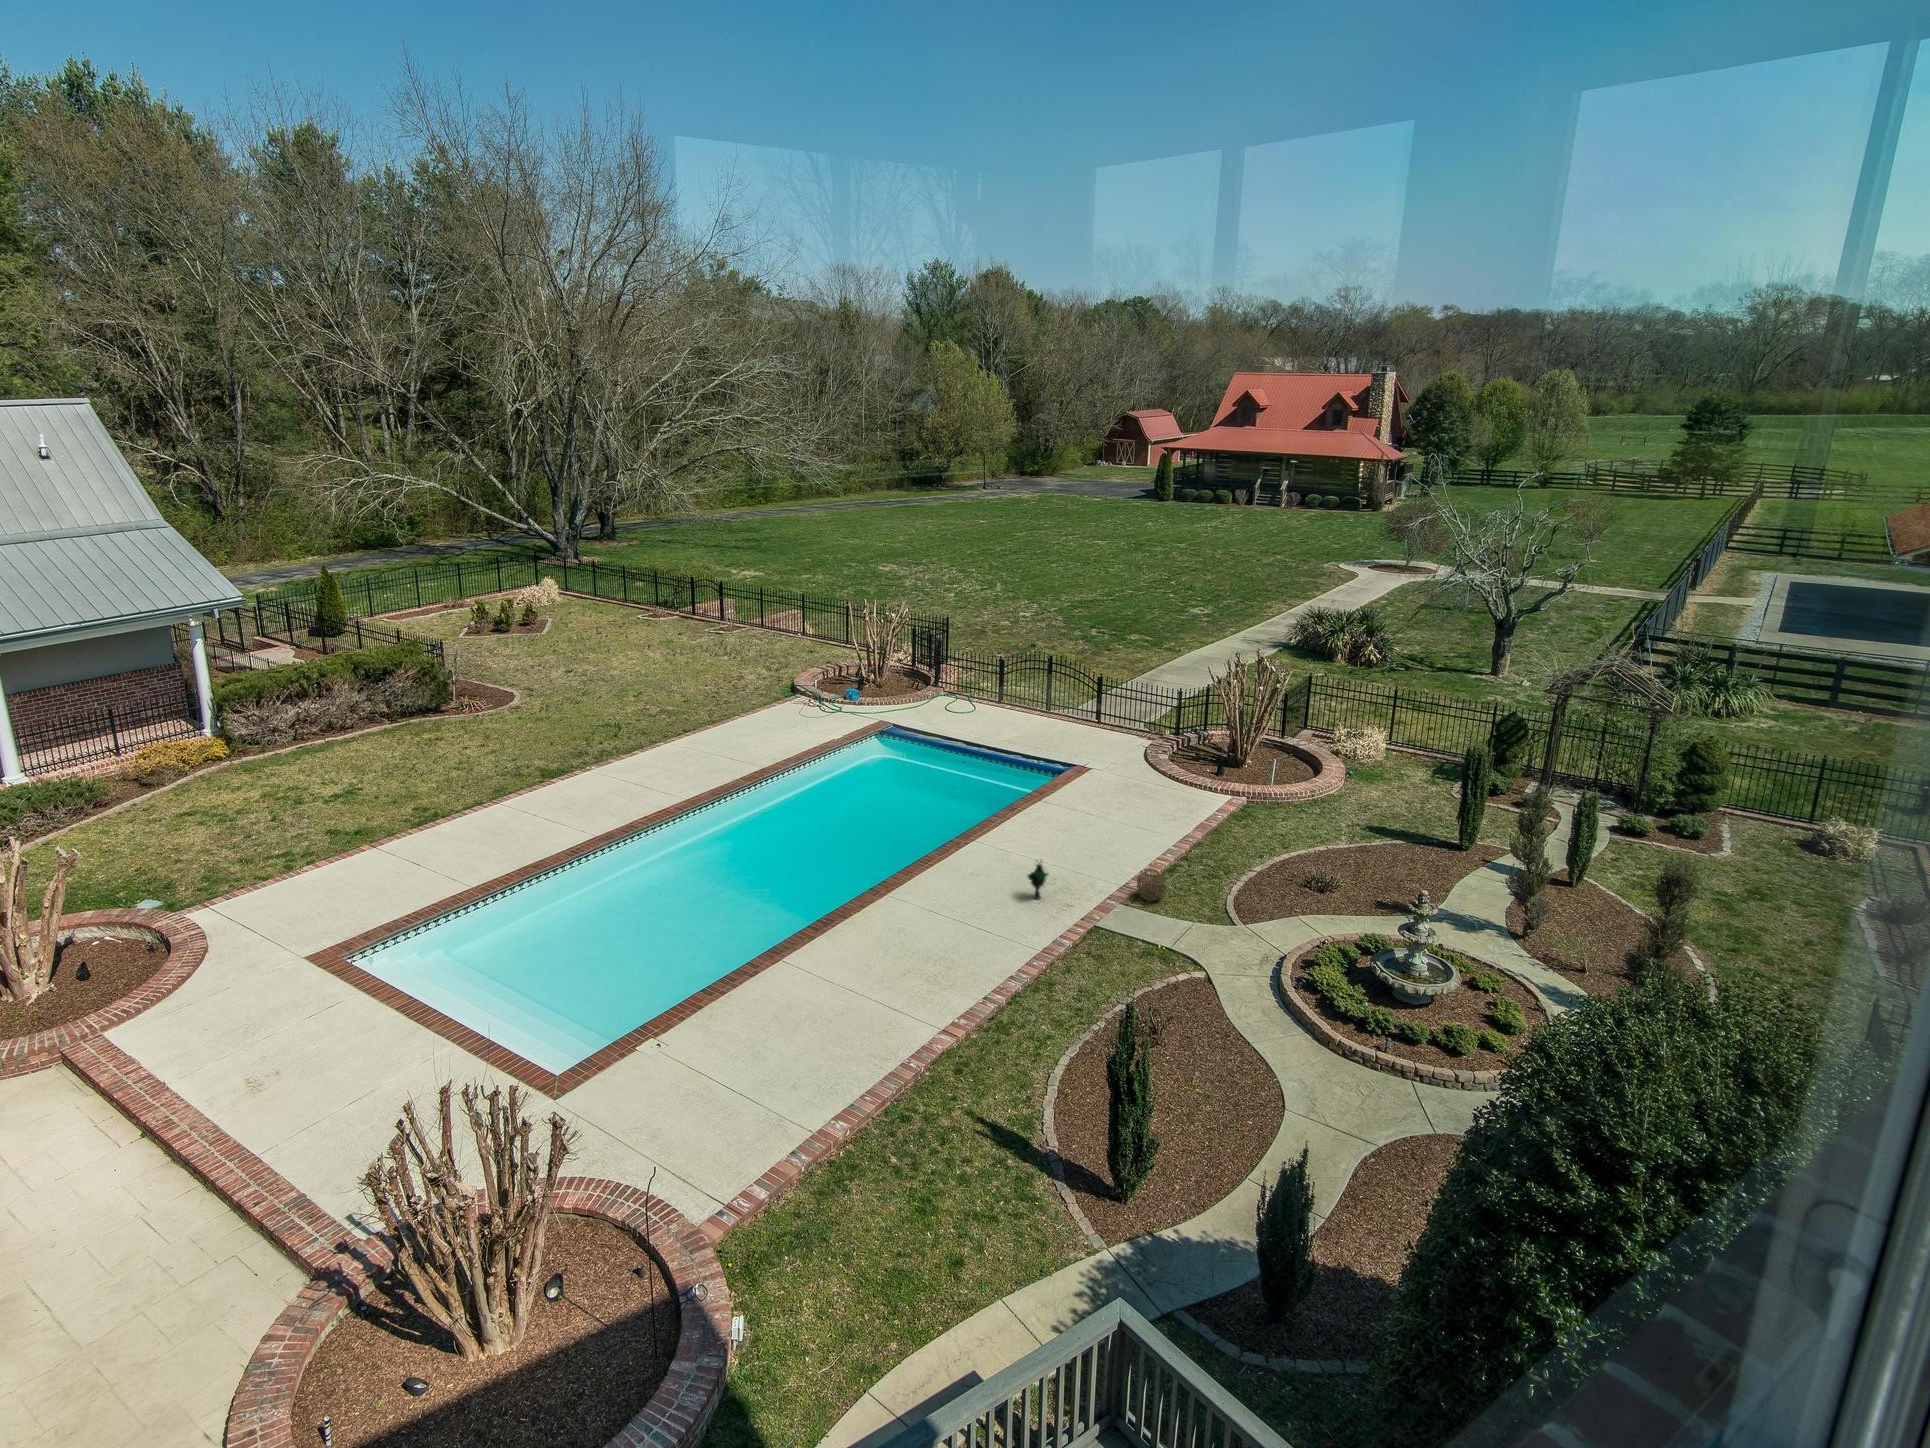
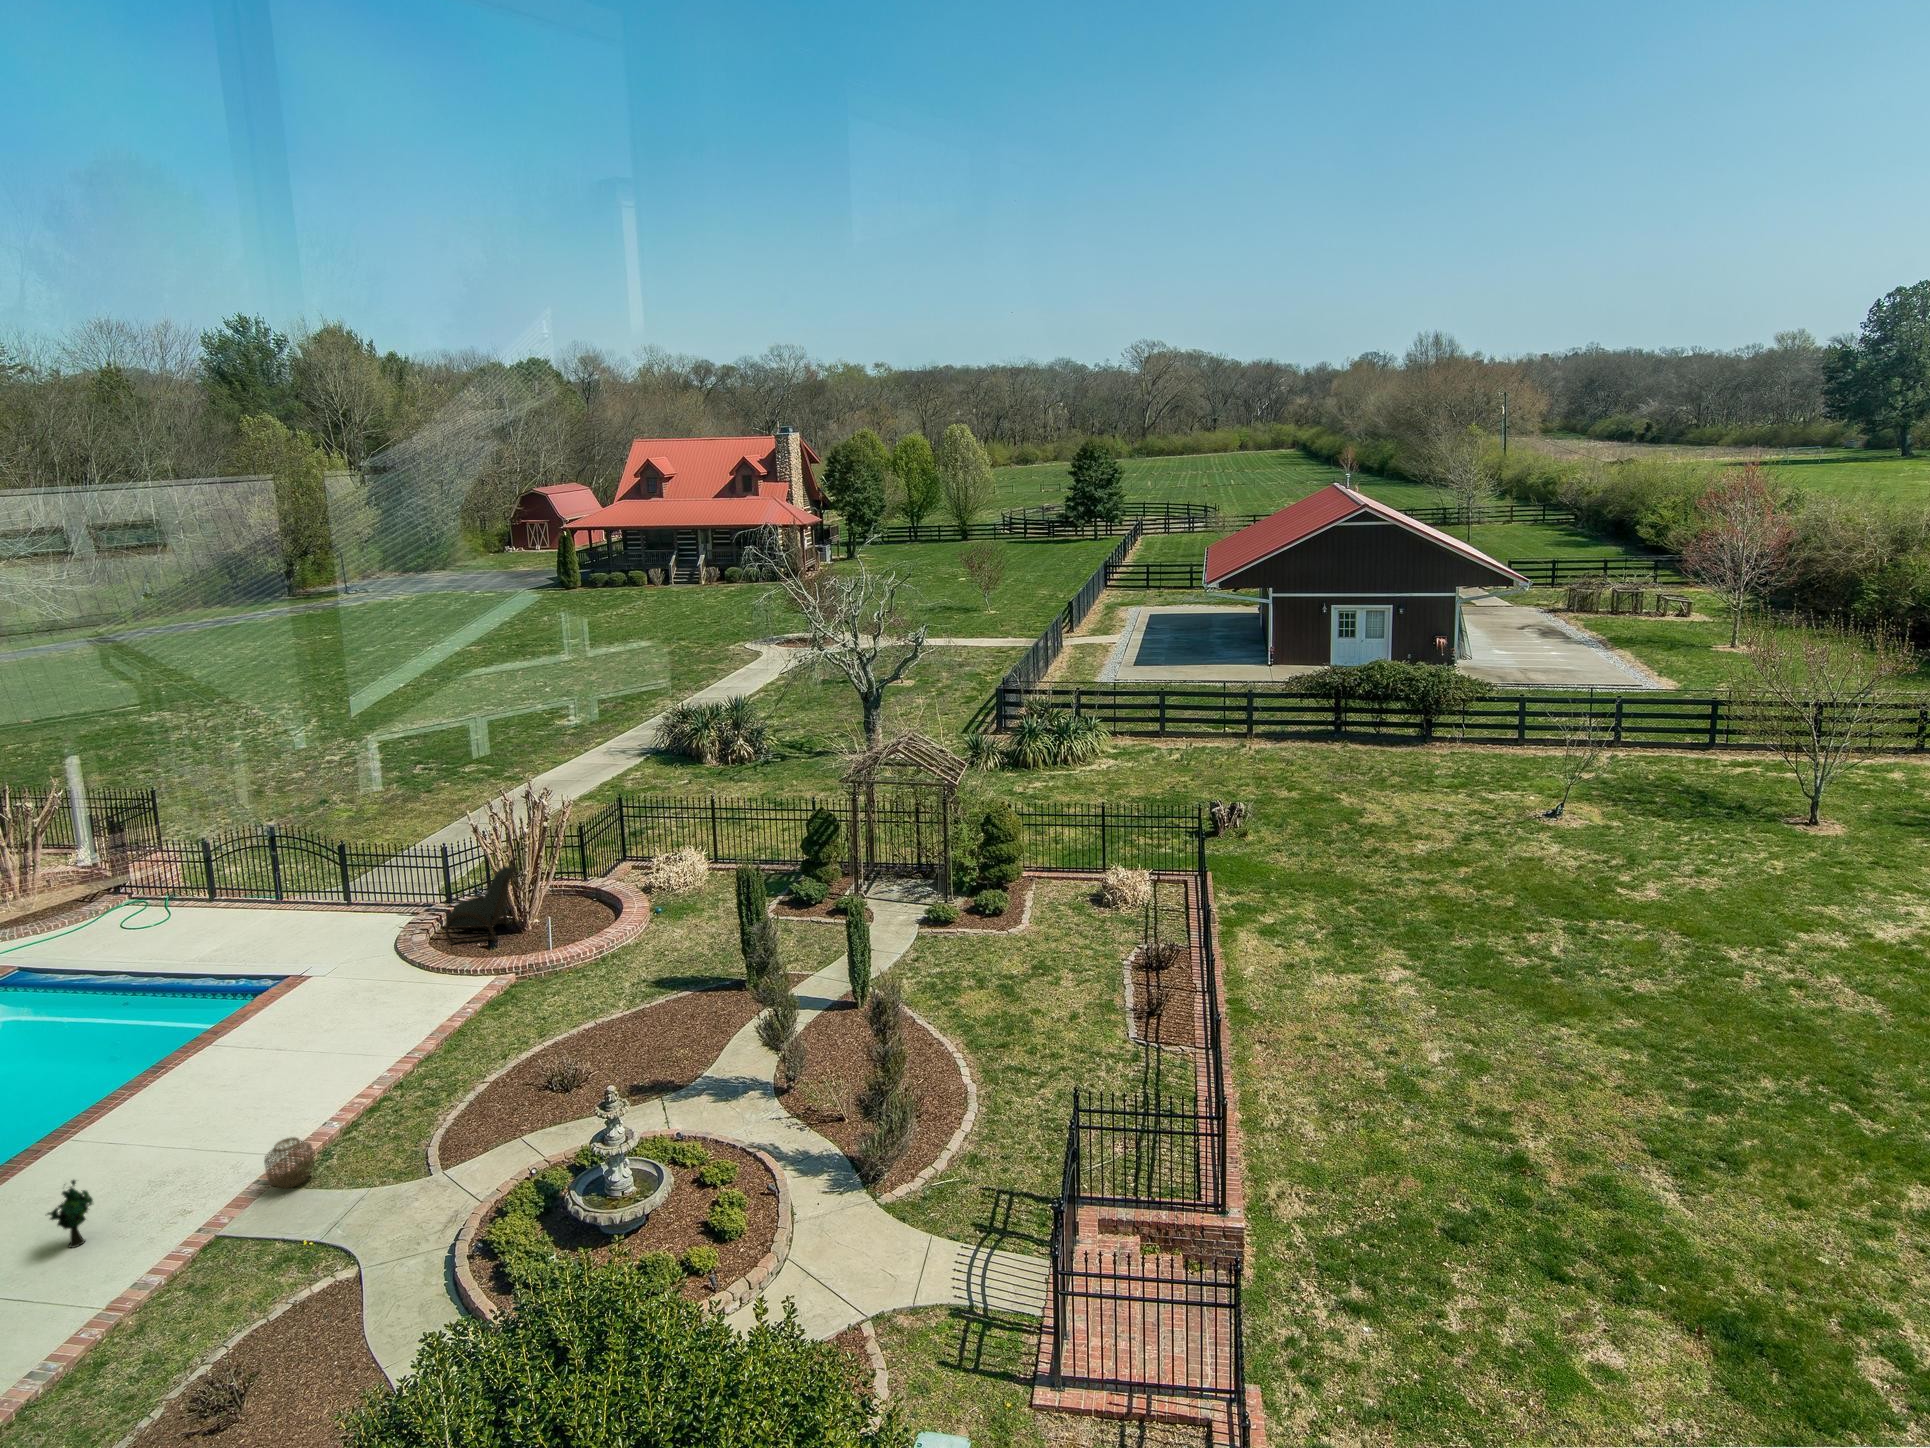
lounge chair: none [1186,716,1242,771] -> present [445,866,515,945]

